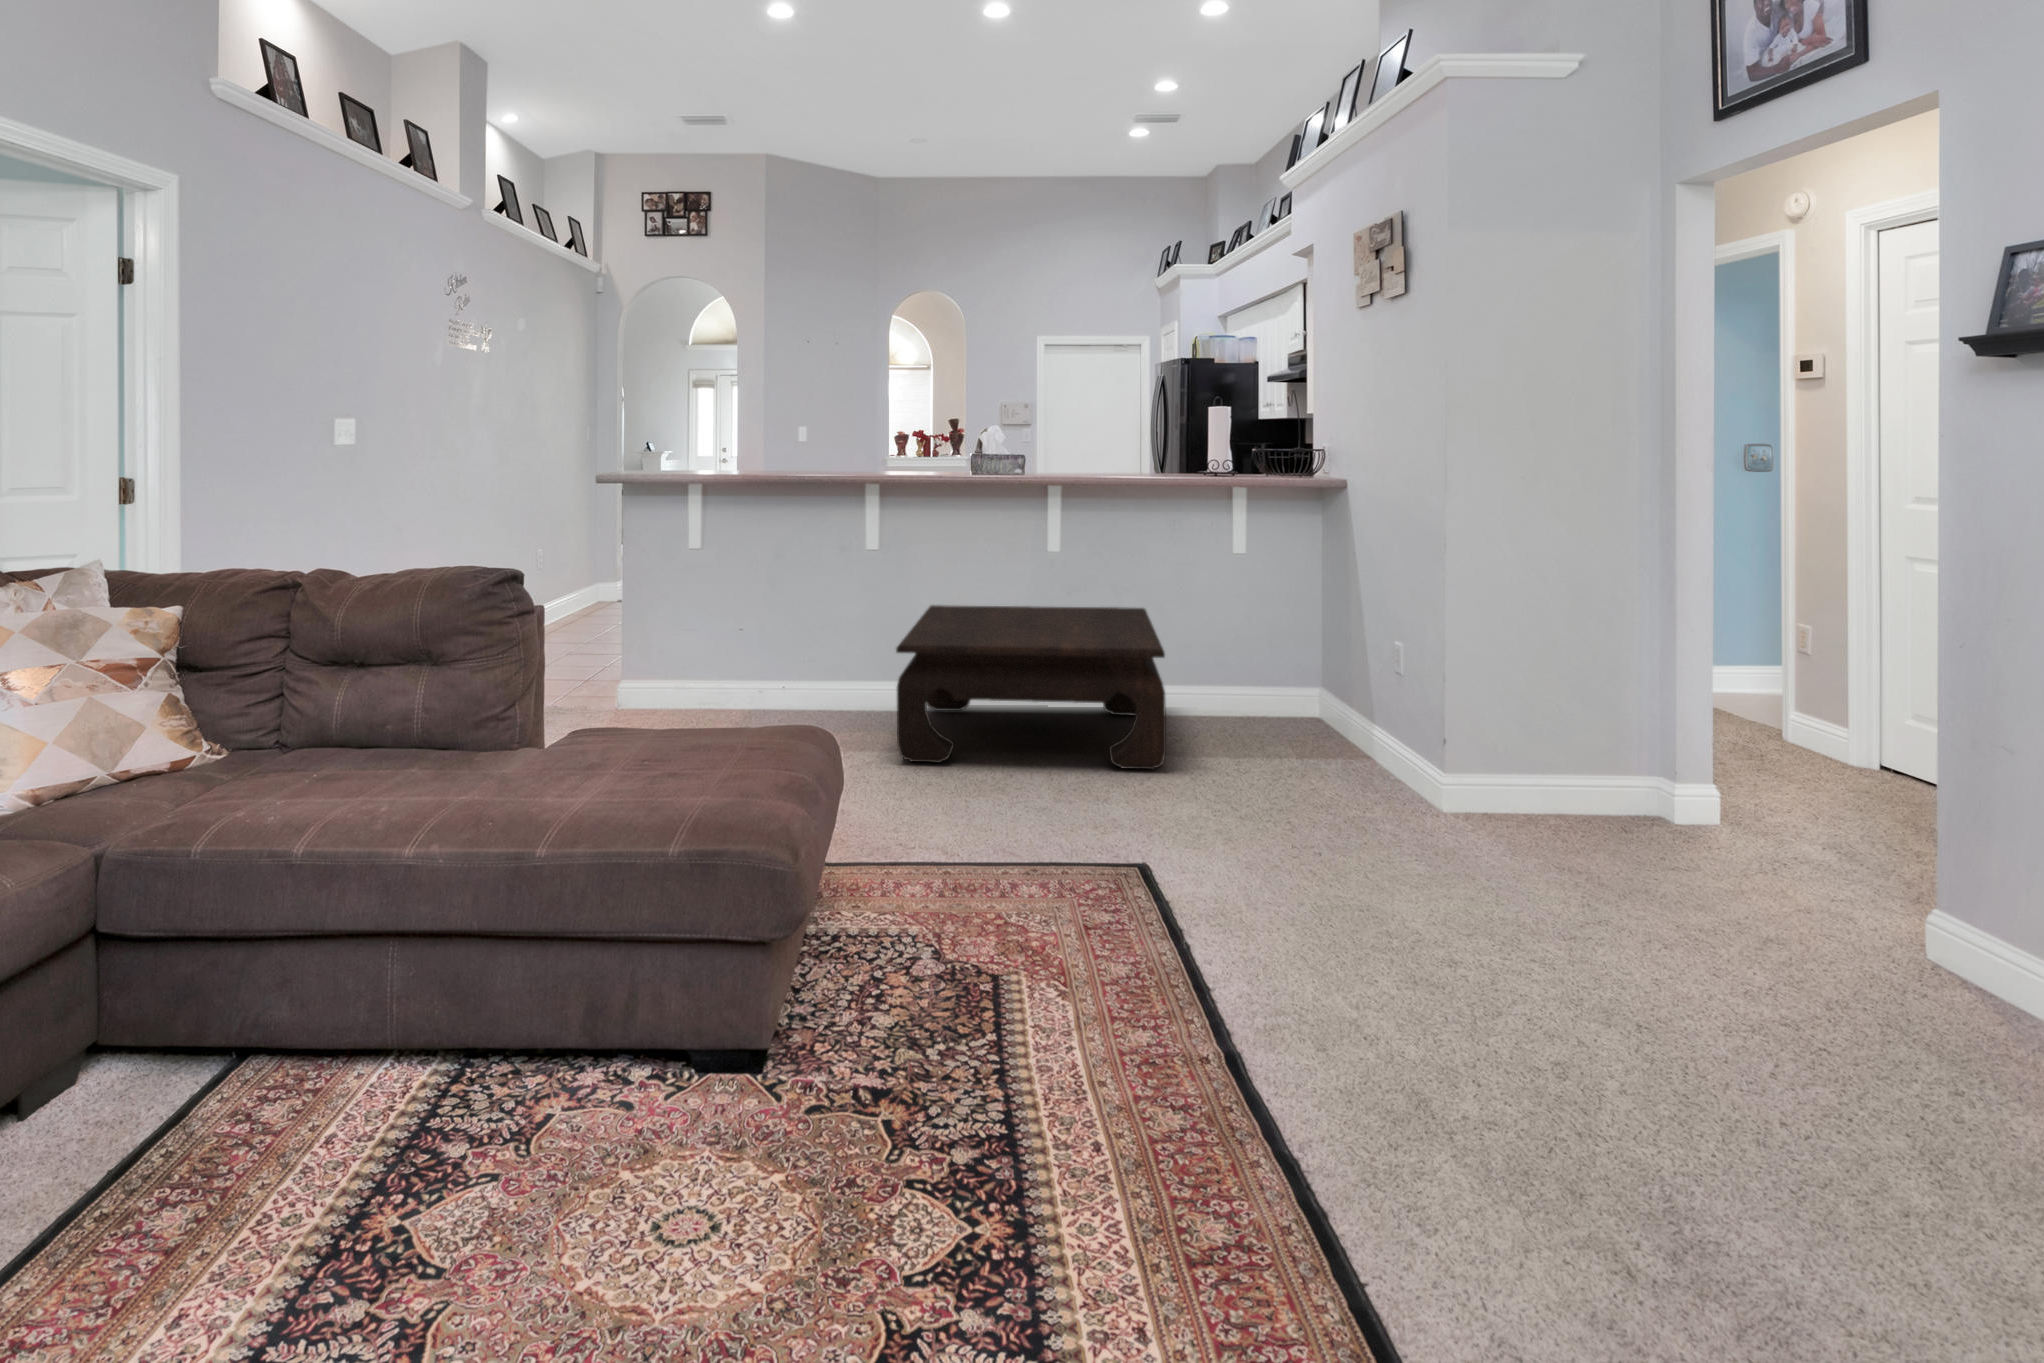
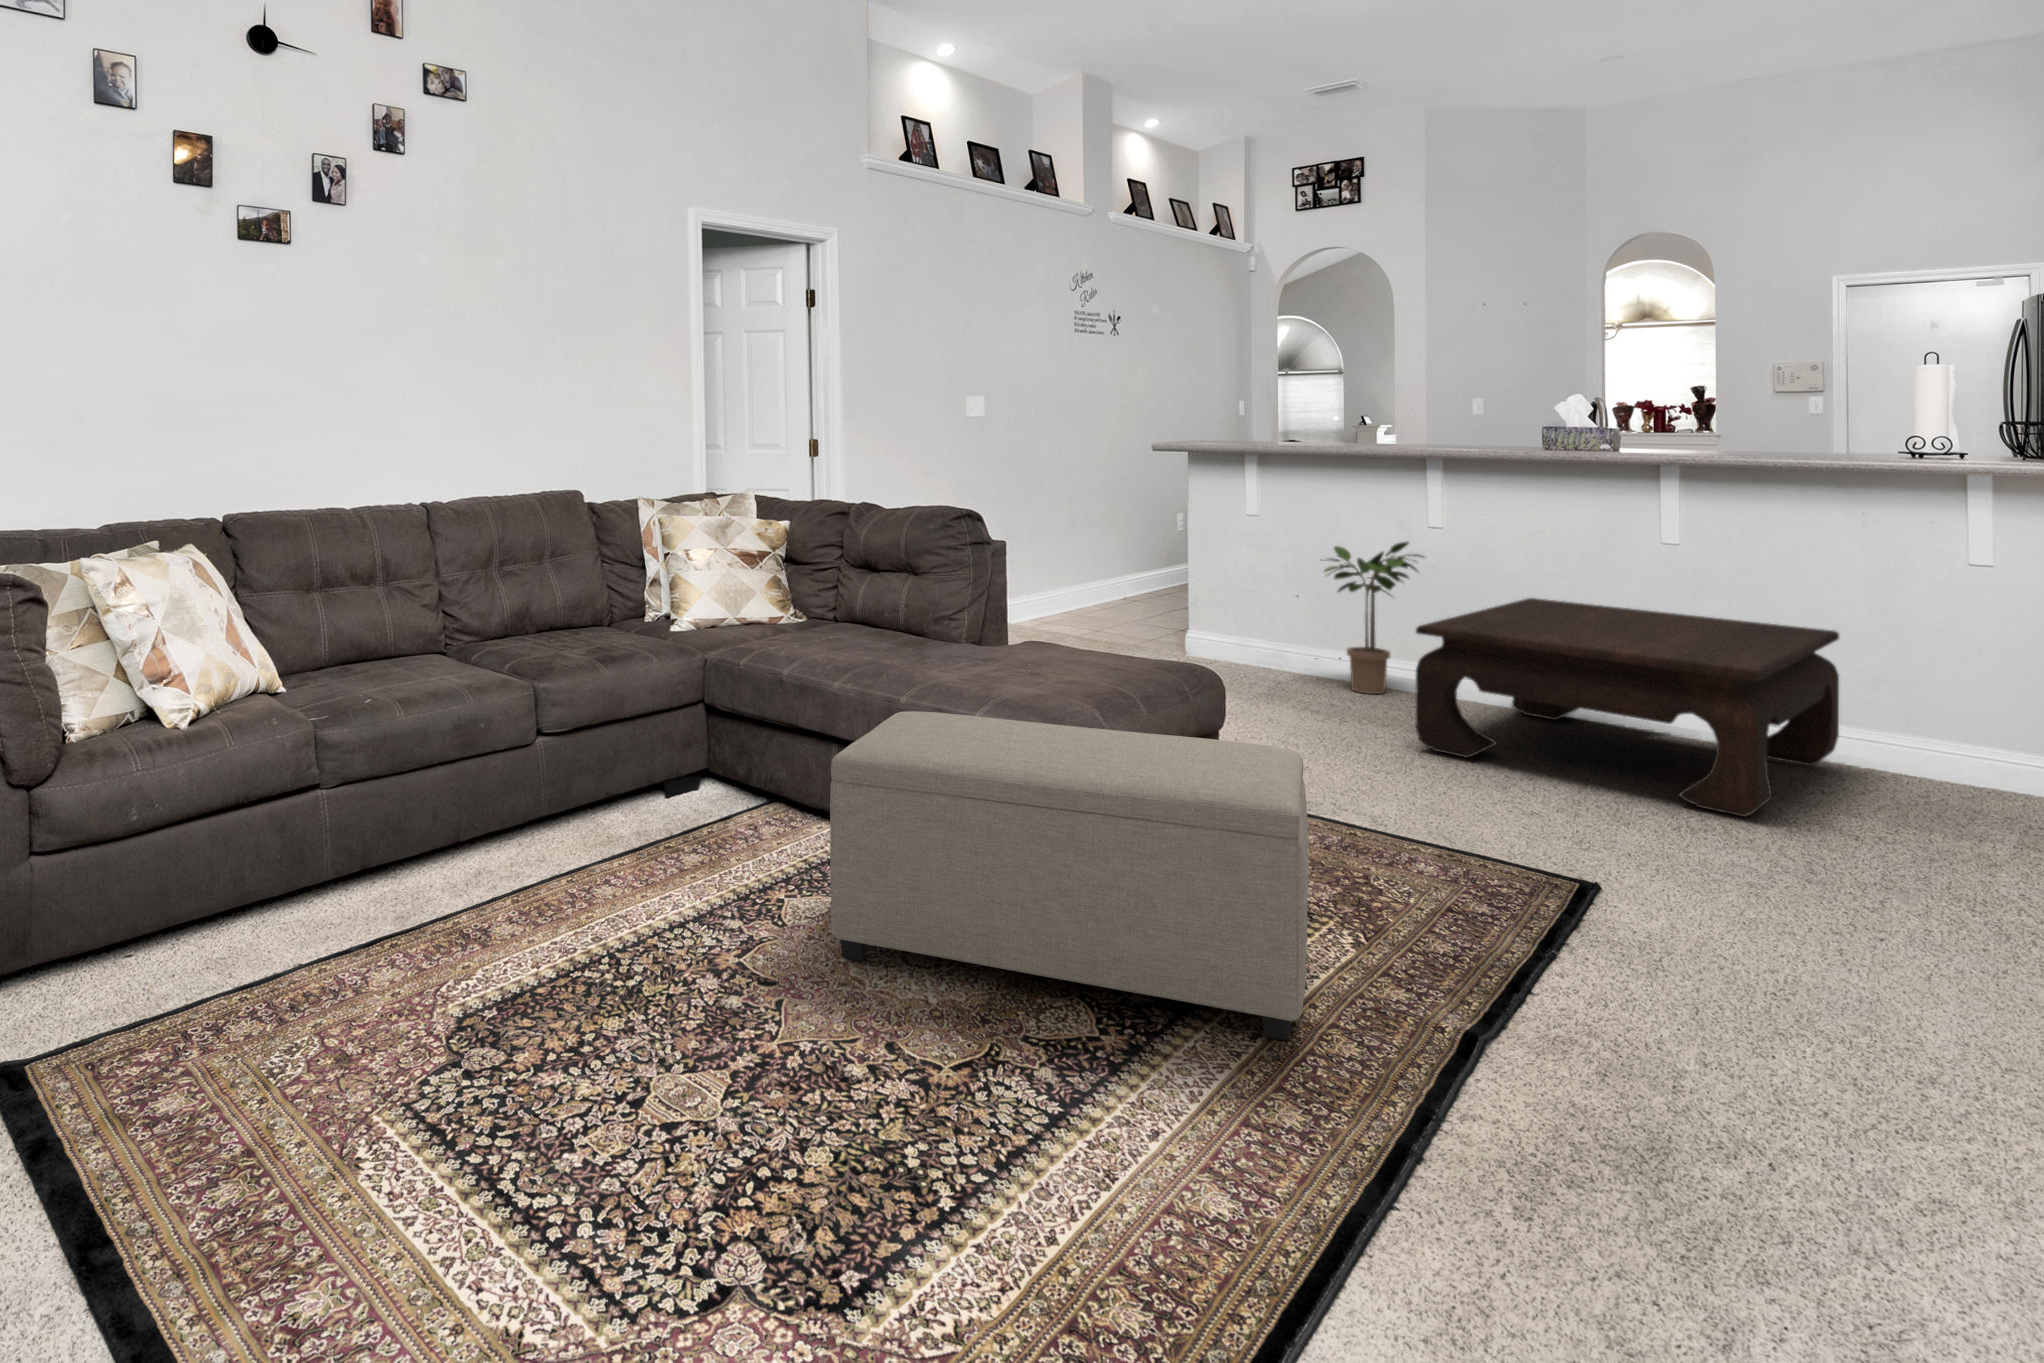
potted plant: none [753,564,854,715] -> present [1321,542,1424,694]
ottoman: none [541,808,1140,1285] -> present [830,711,1309,1041]

